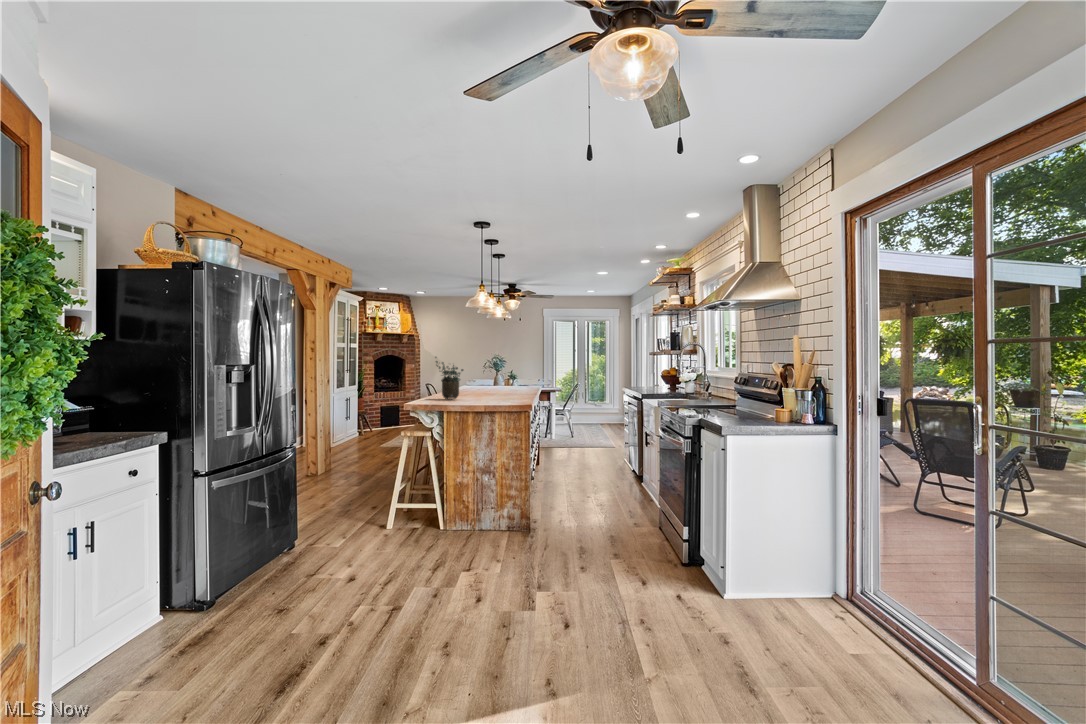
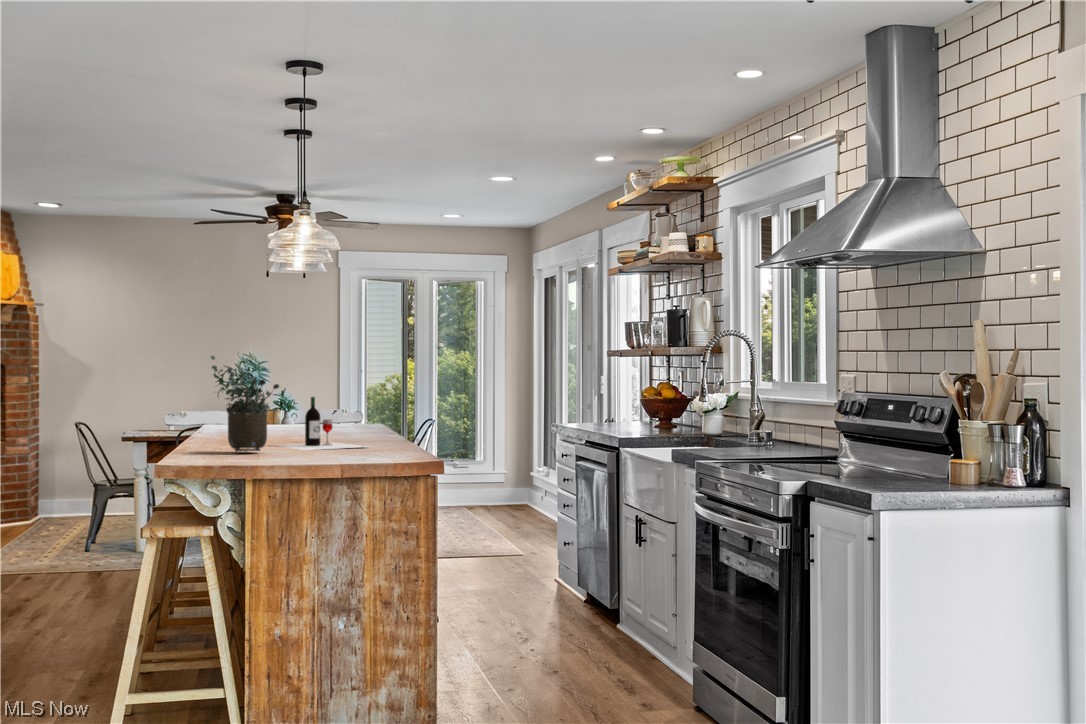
wine bottle: none [467,375,511,399] -> present [278,397,366,450]

